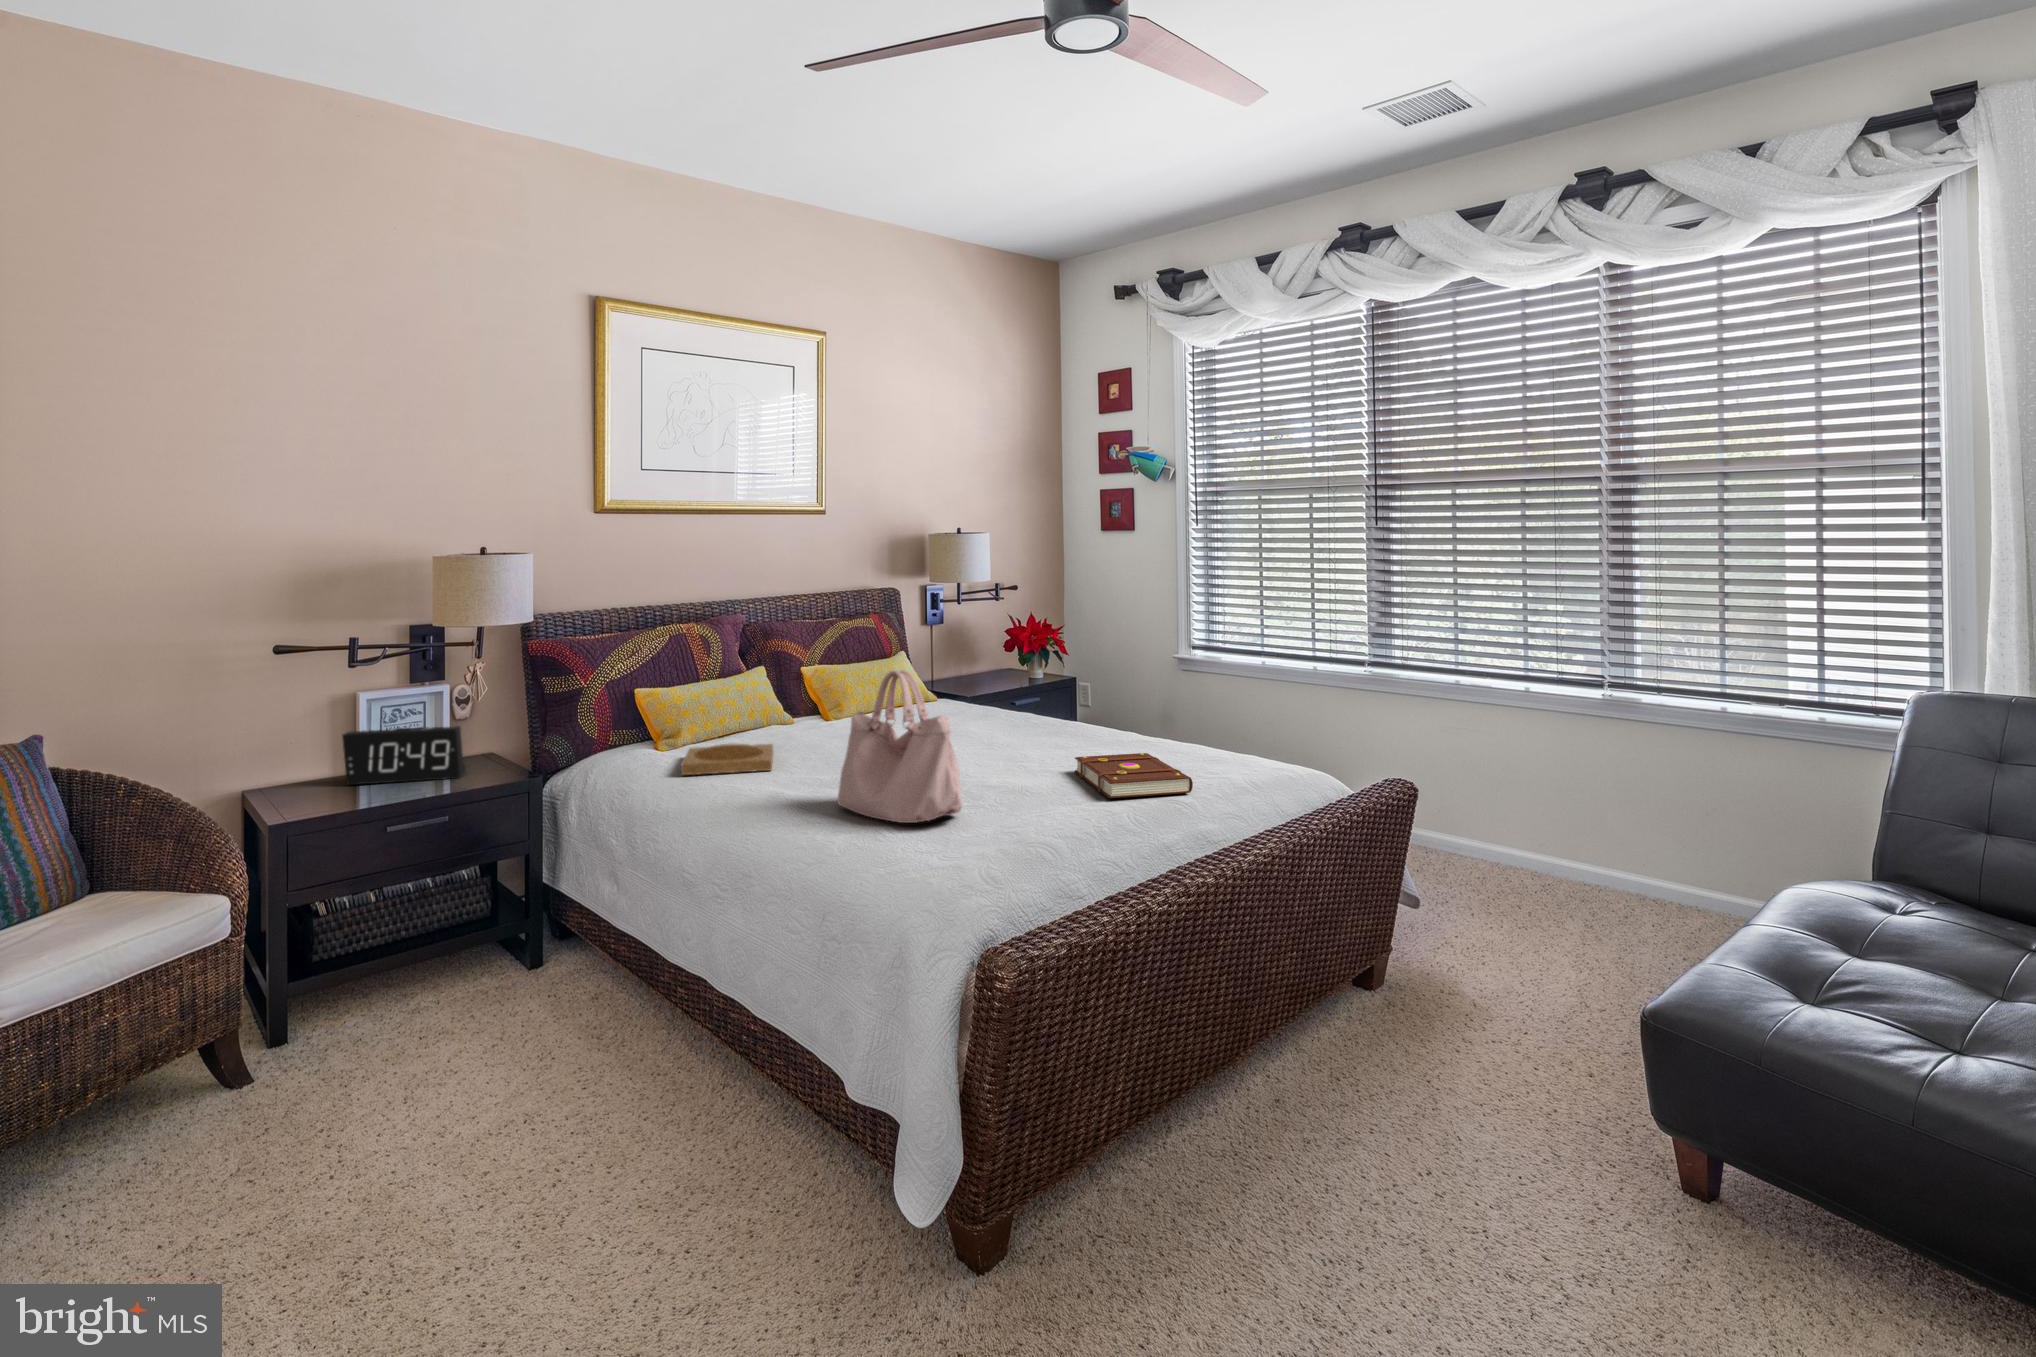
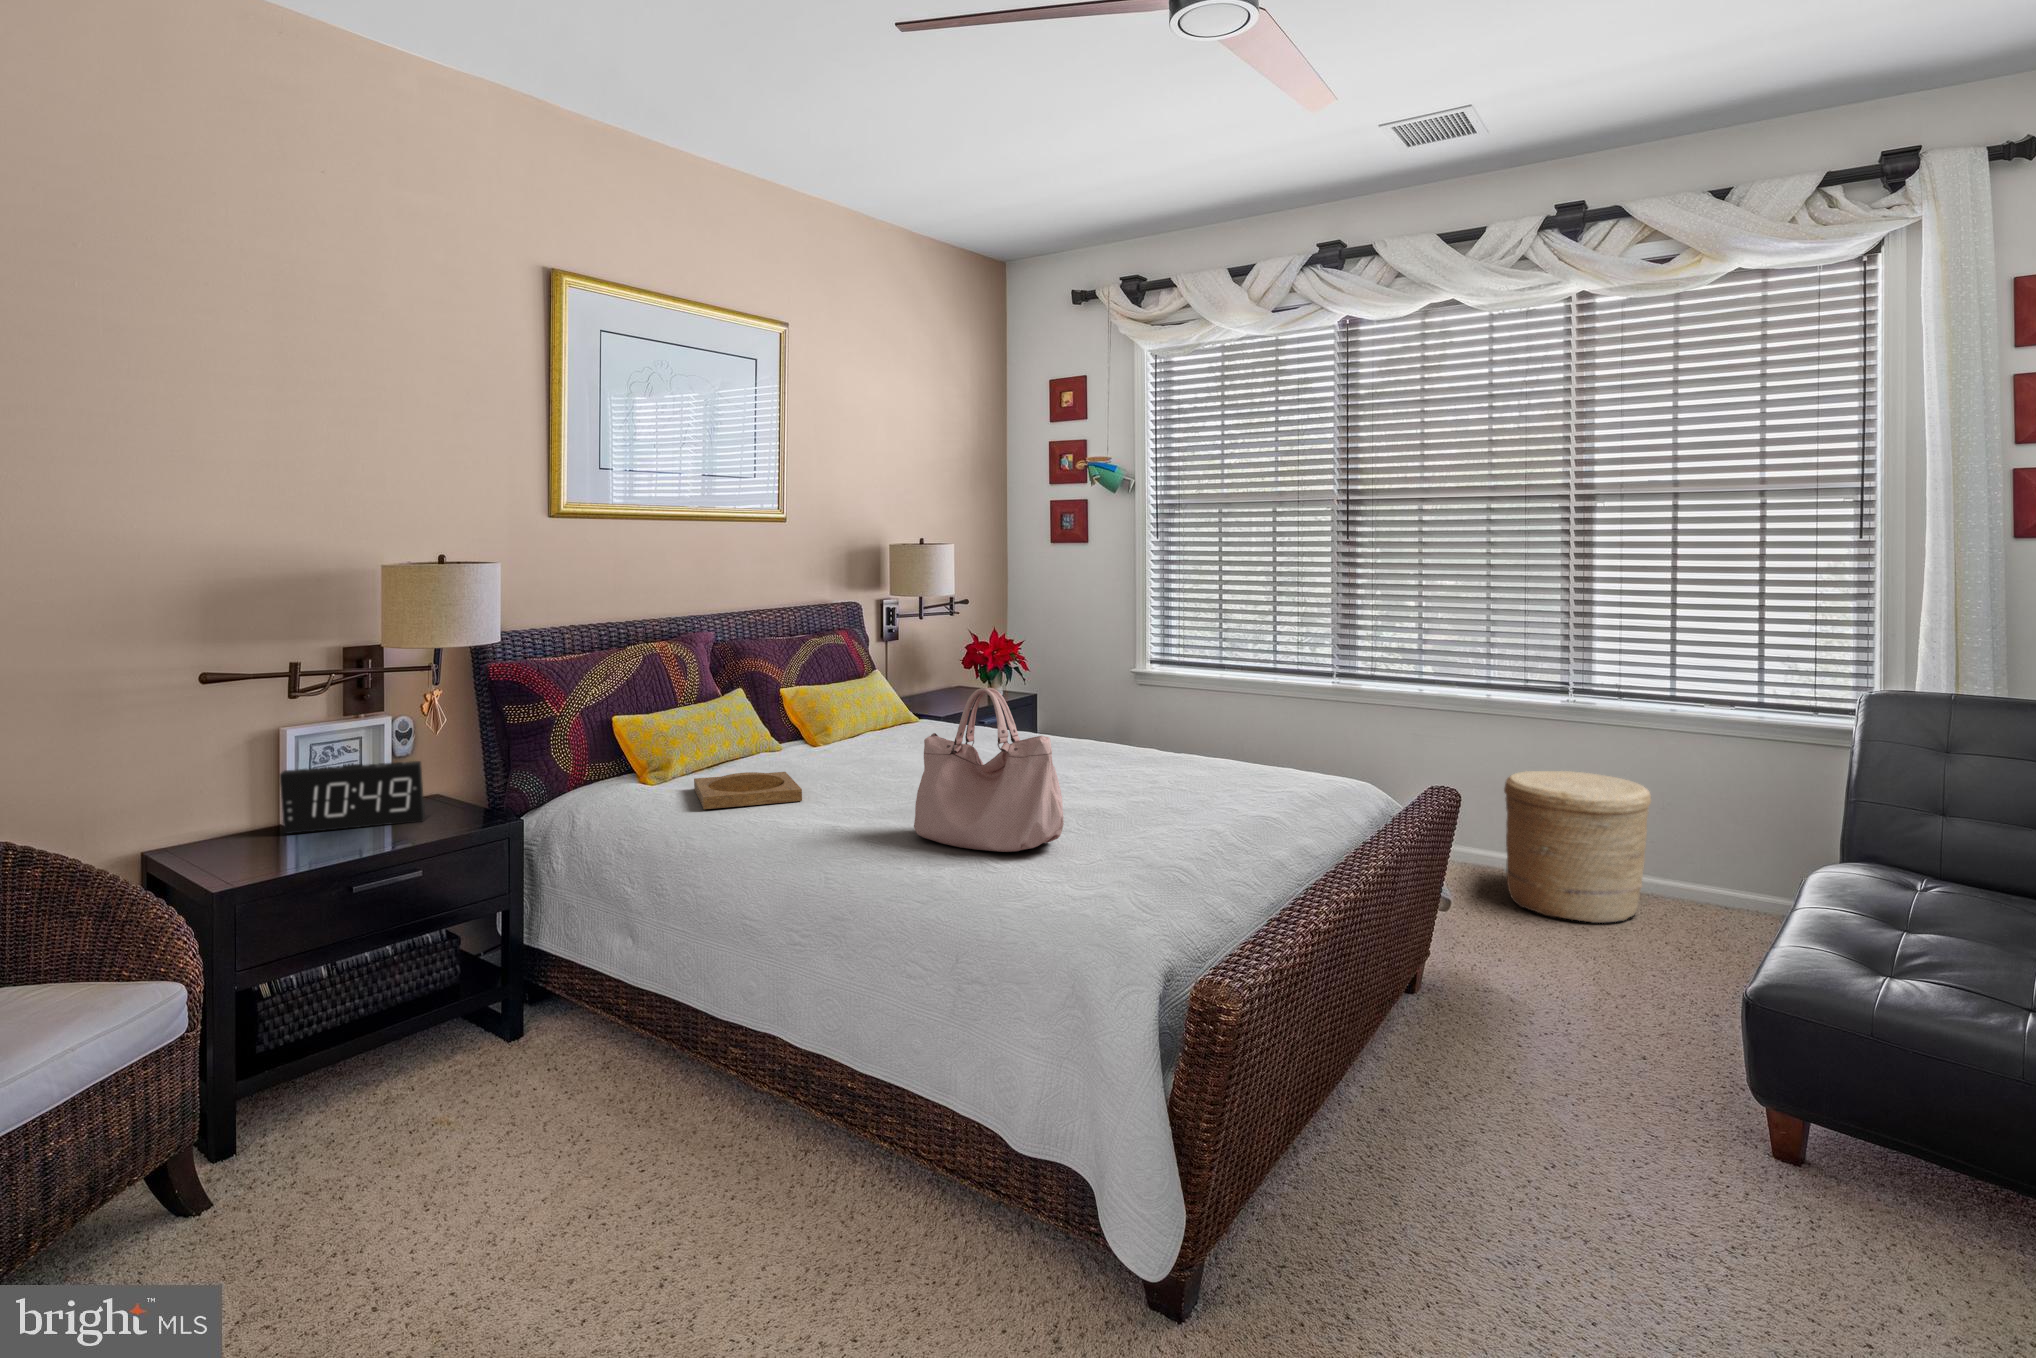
book: present [1075,753,1193,798] -> none [1131,770,1272,818]
woven basket: none [1513,764,1669,923] -> present [1504,771,1651,923]

